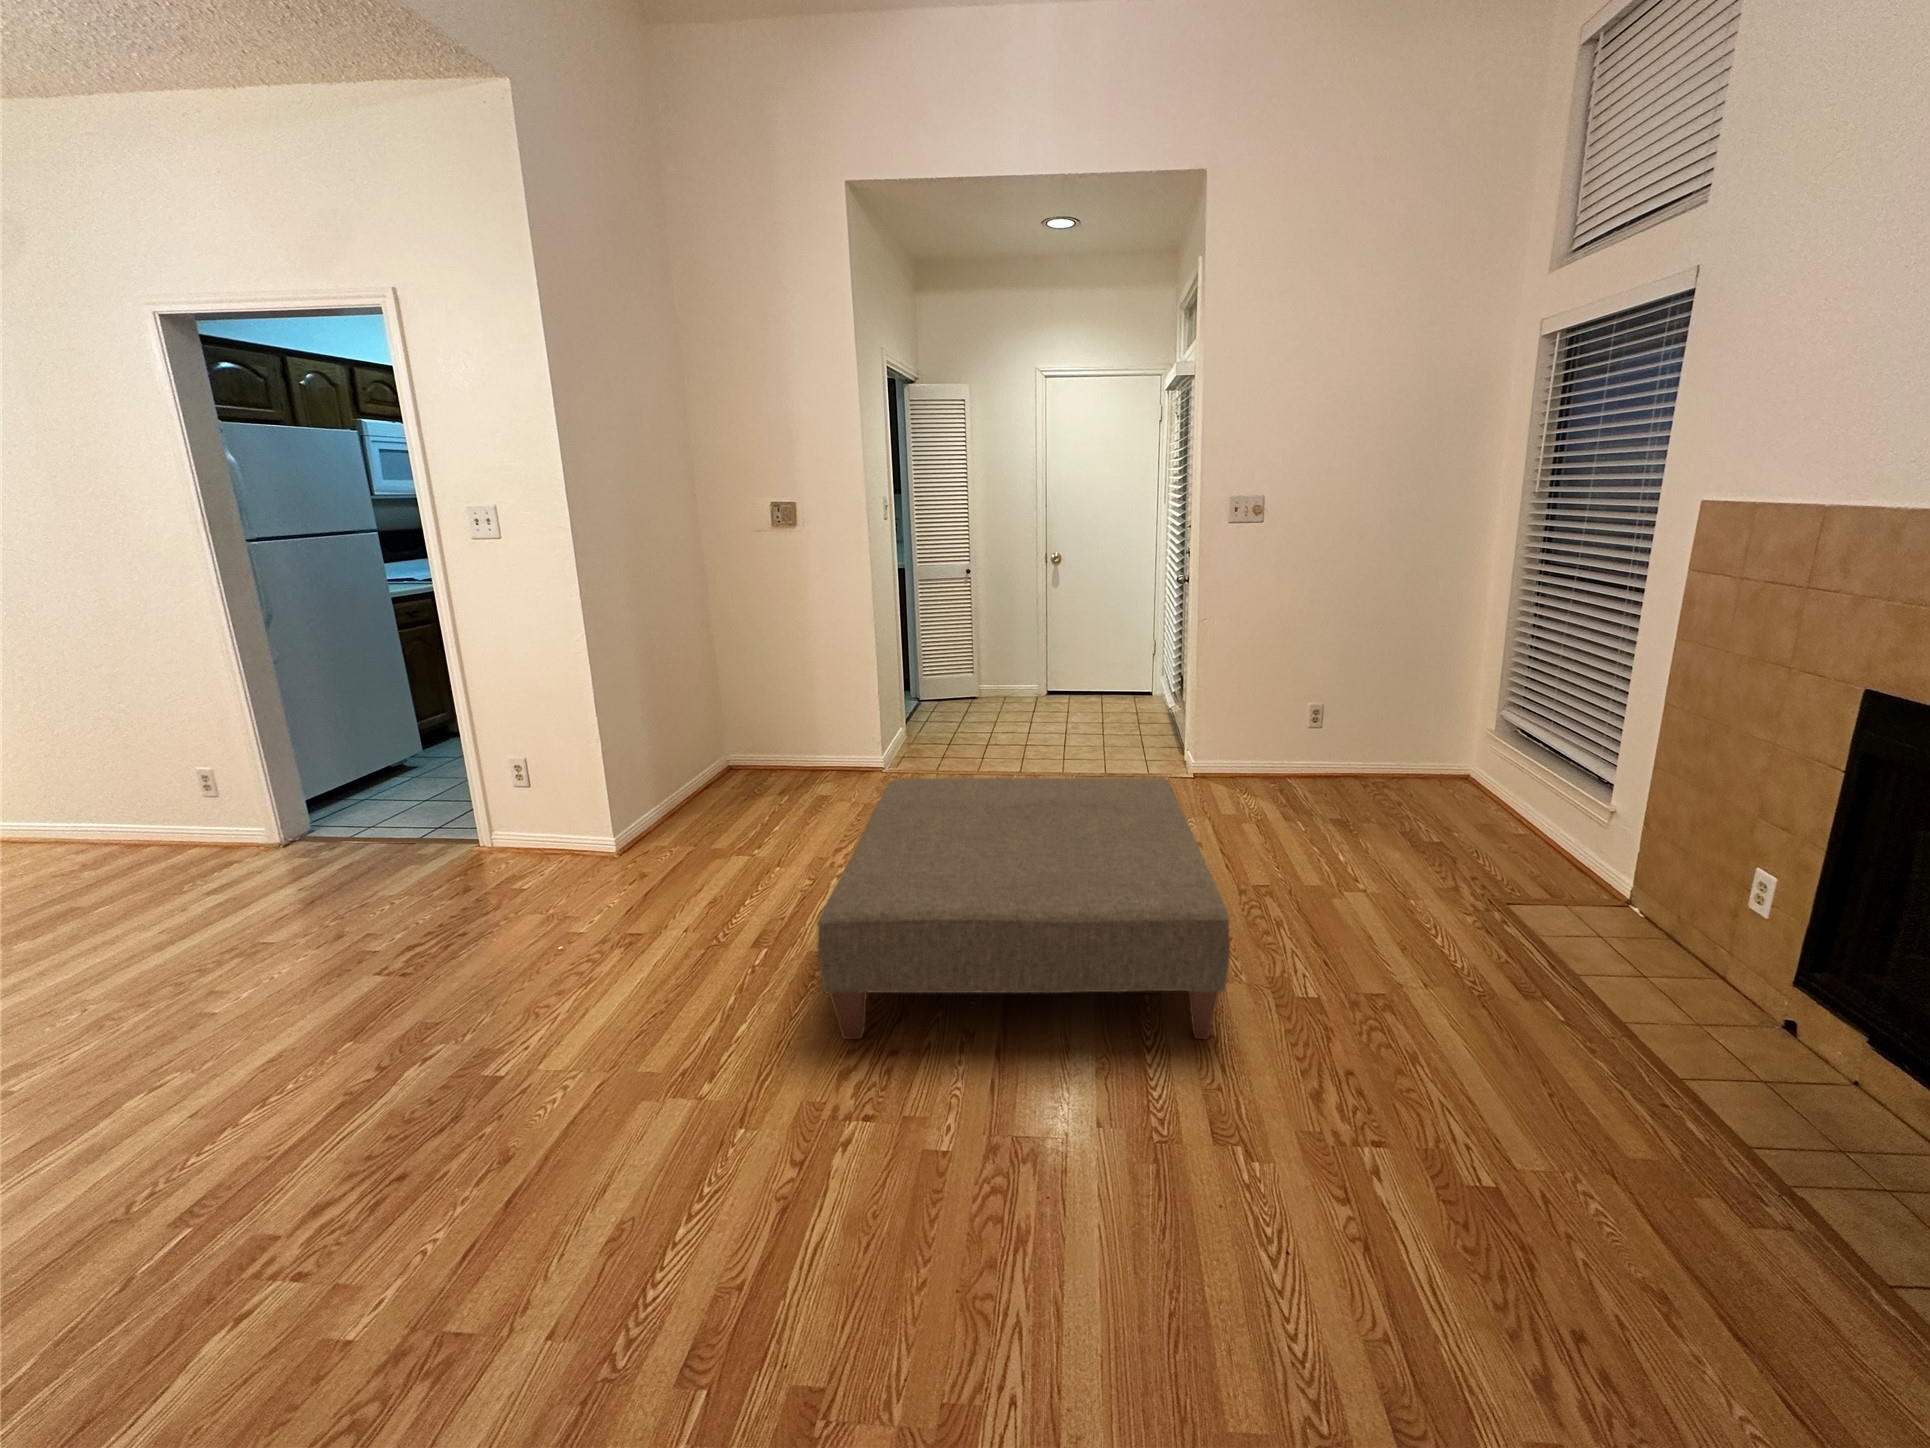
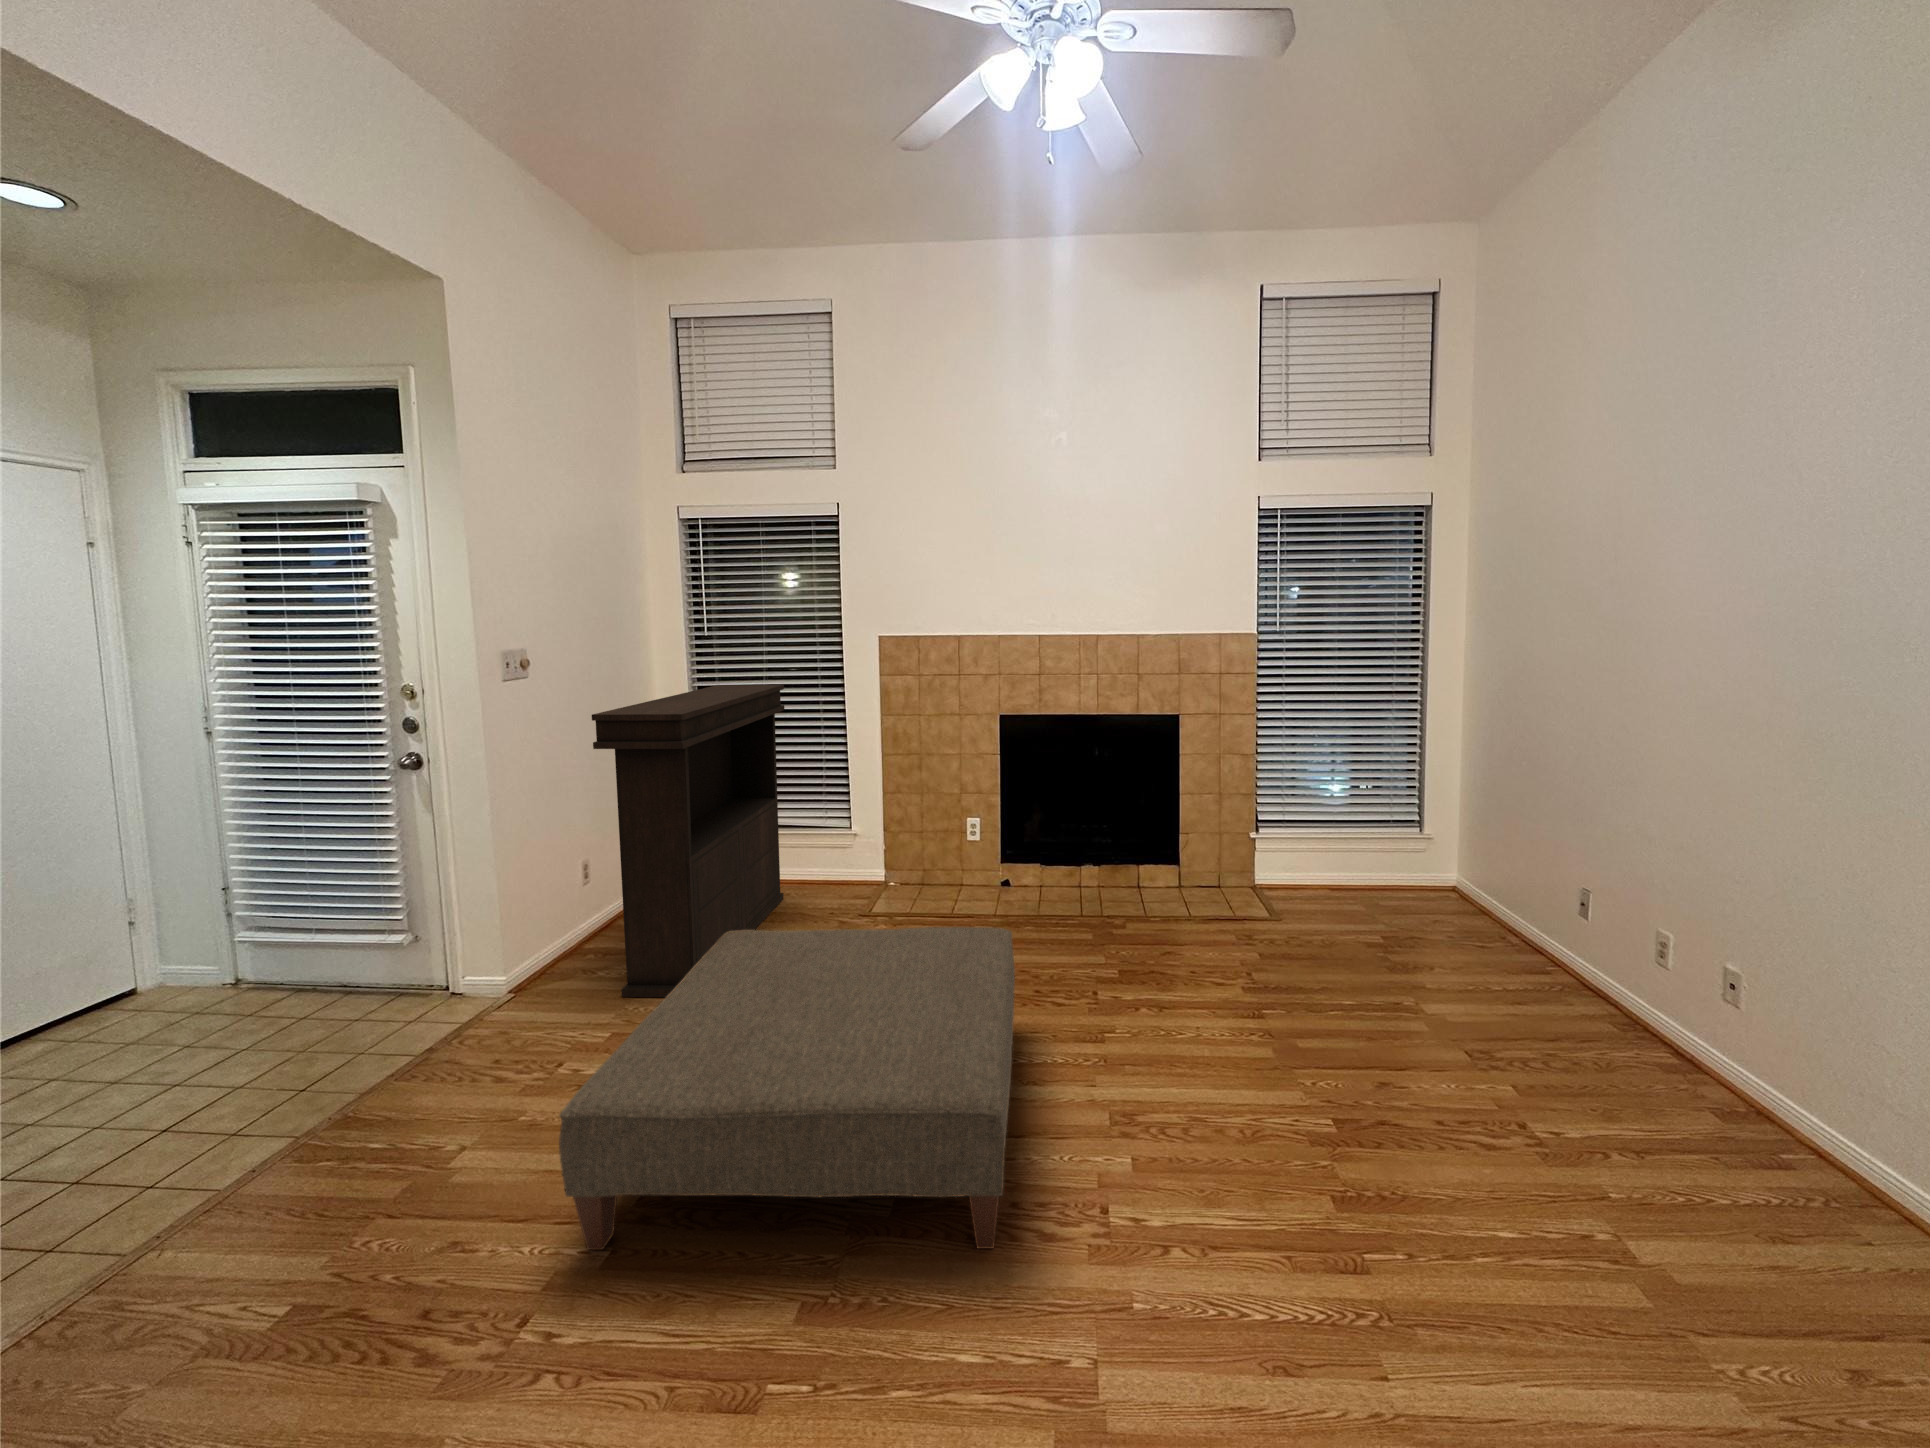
console table: none [1207,558,1541,843] -> present [592,685,784,997]

